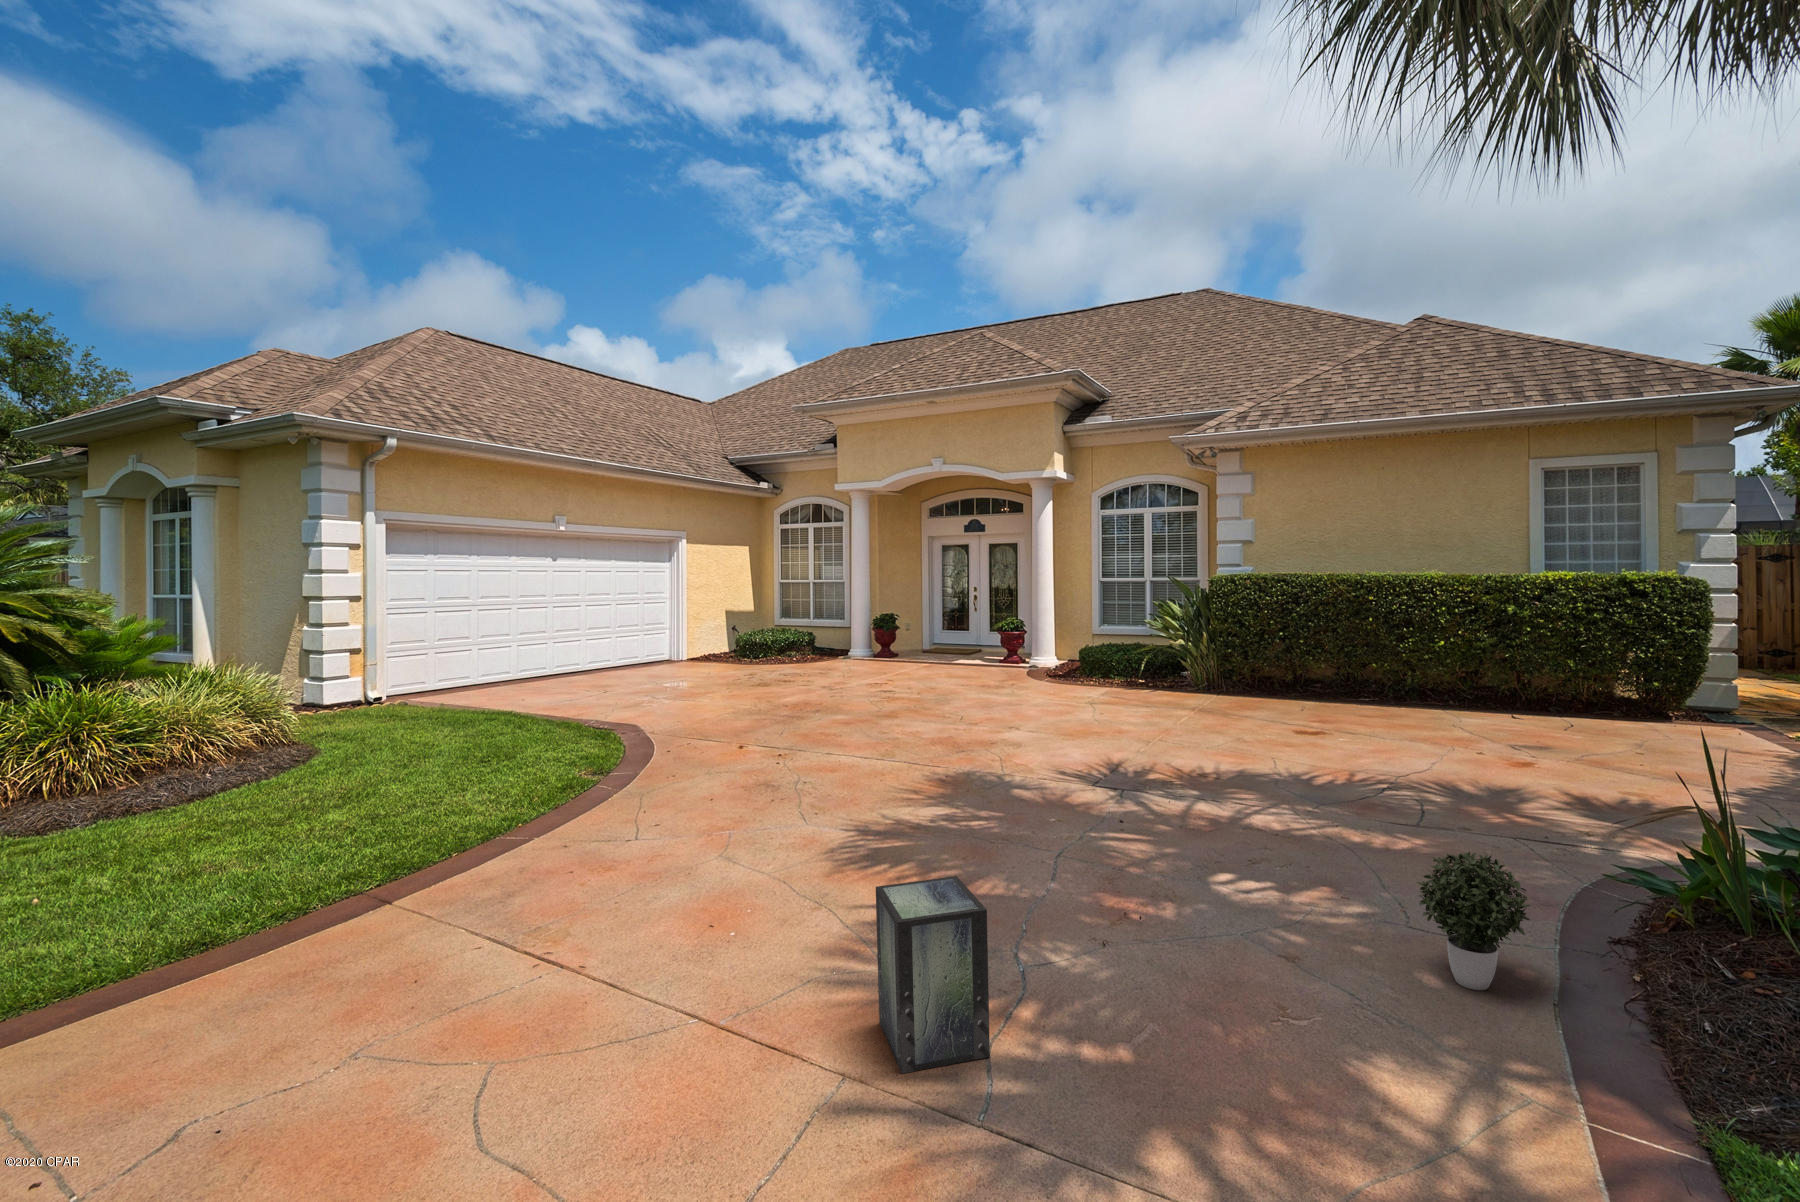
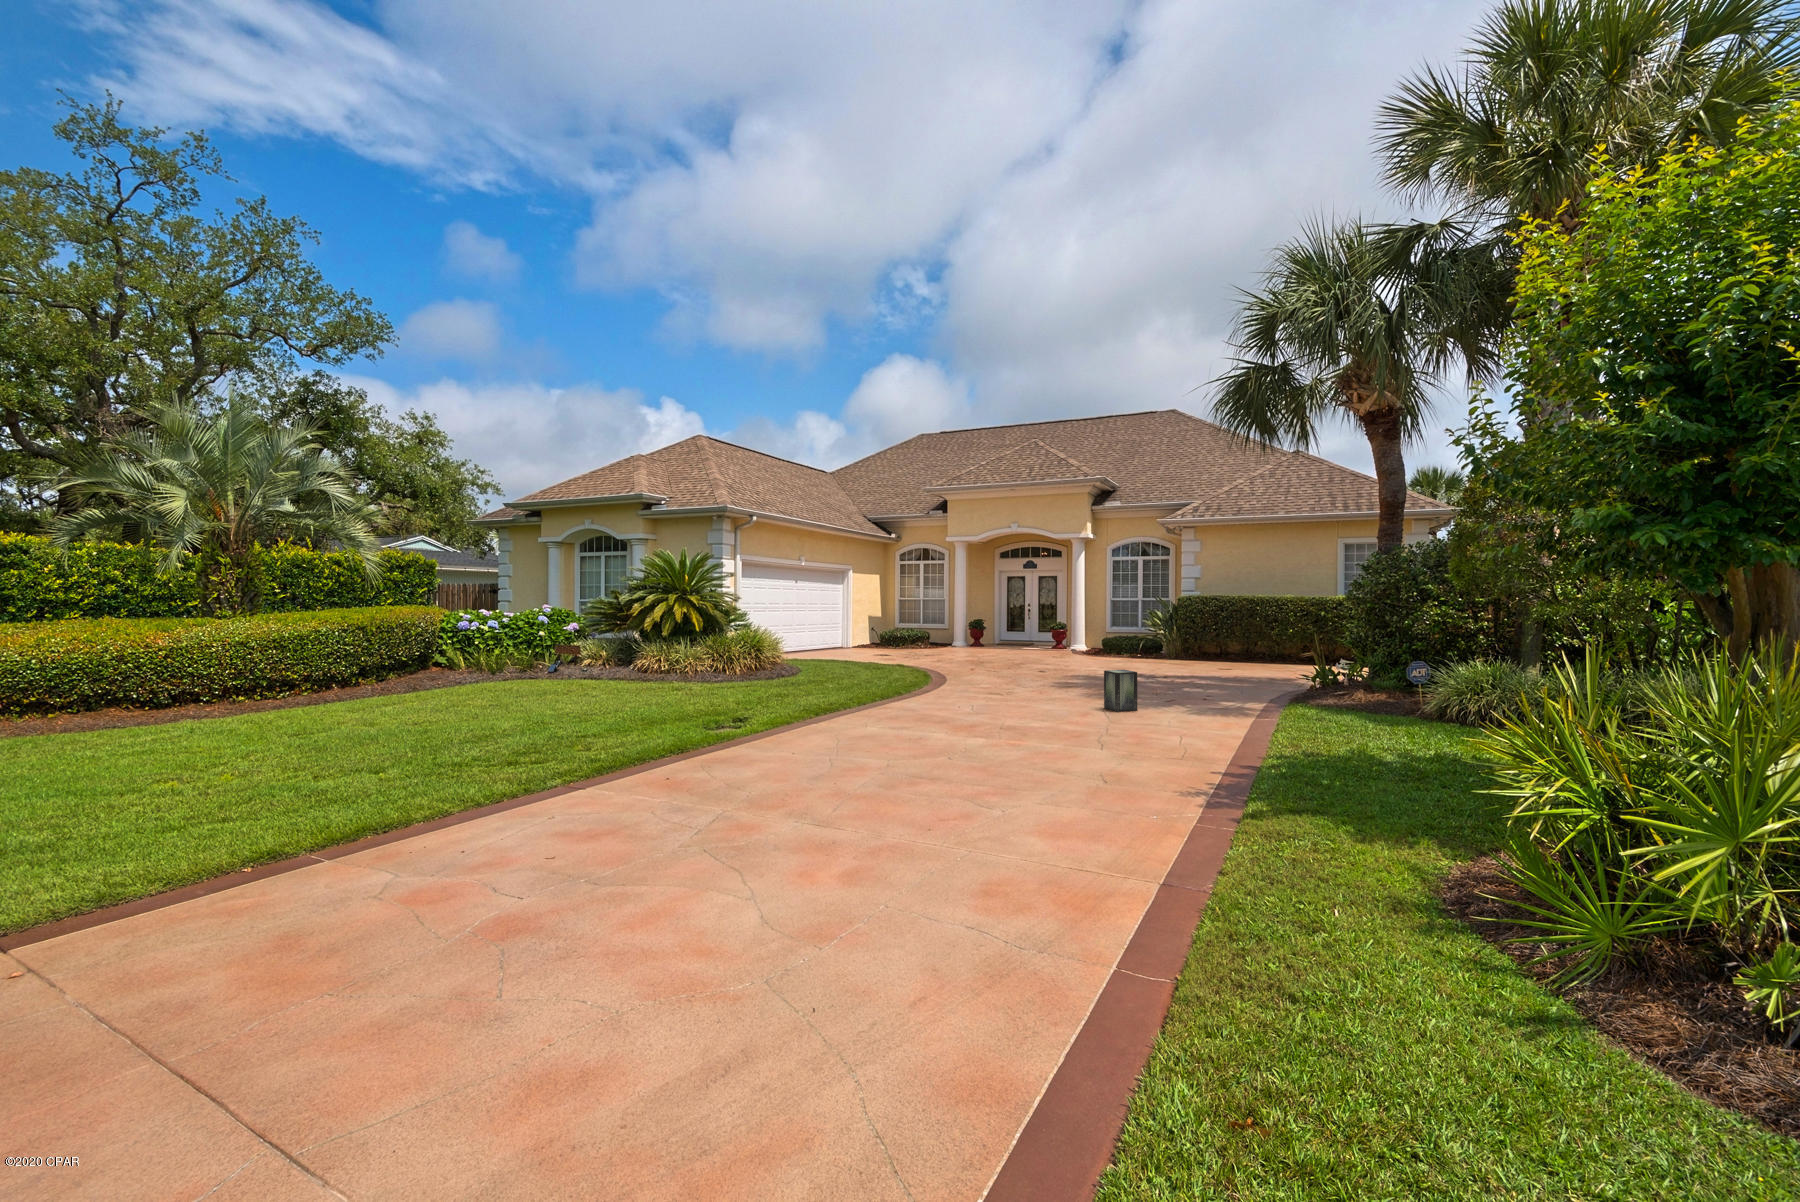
potted plant: present [1417,852,1530,990] -> none [1250,668,1279,705]

